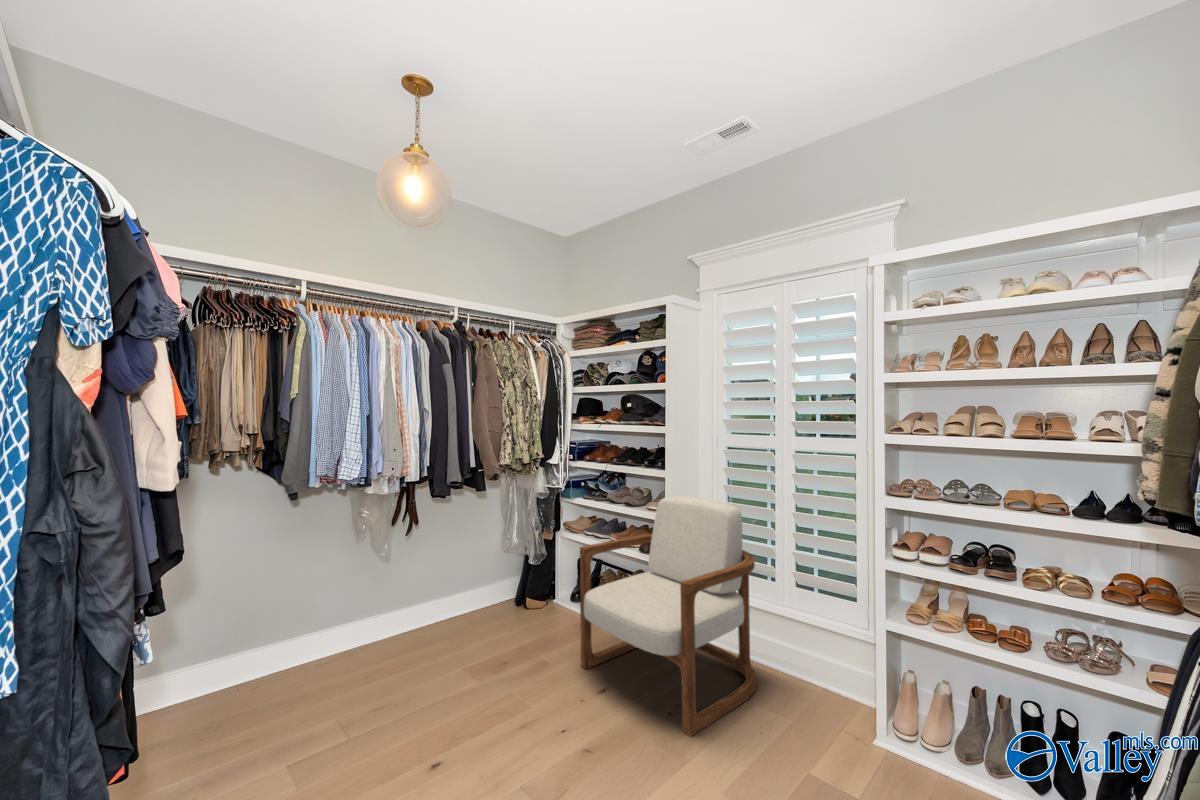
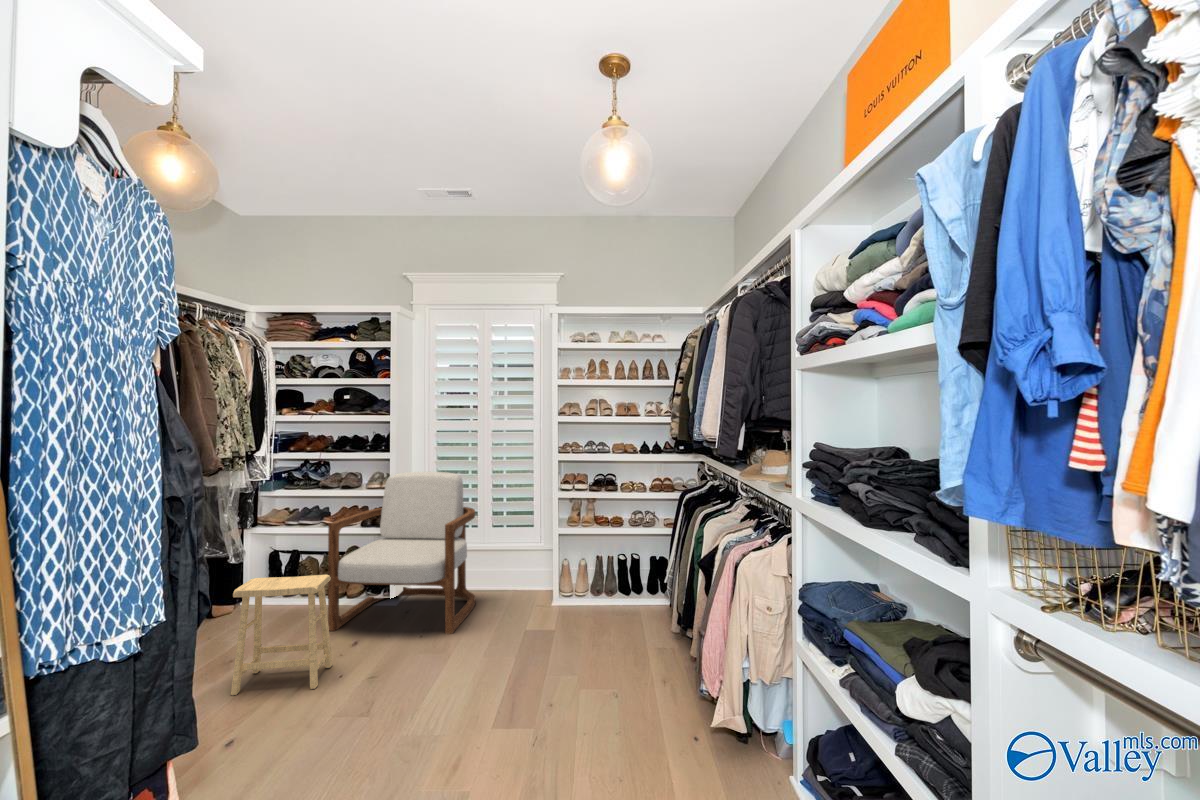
footstool: none [447,598,543,751] -> present [231,575,333,695]

